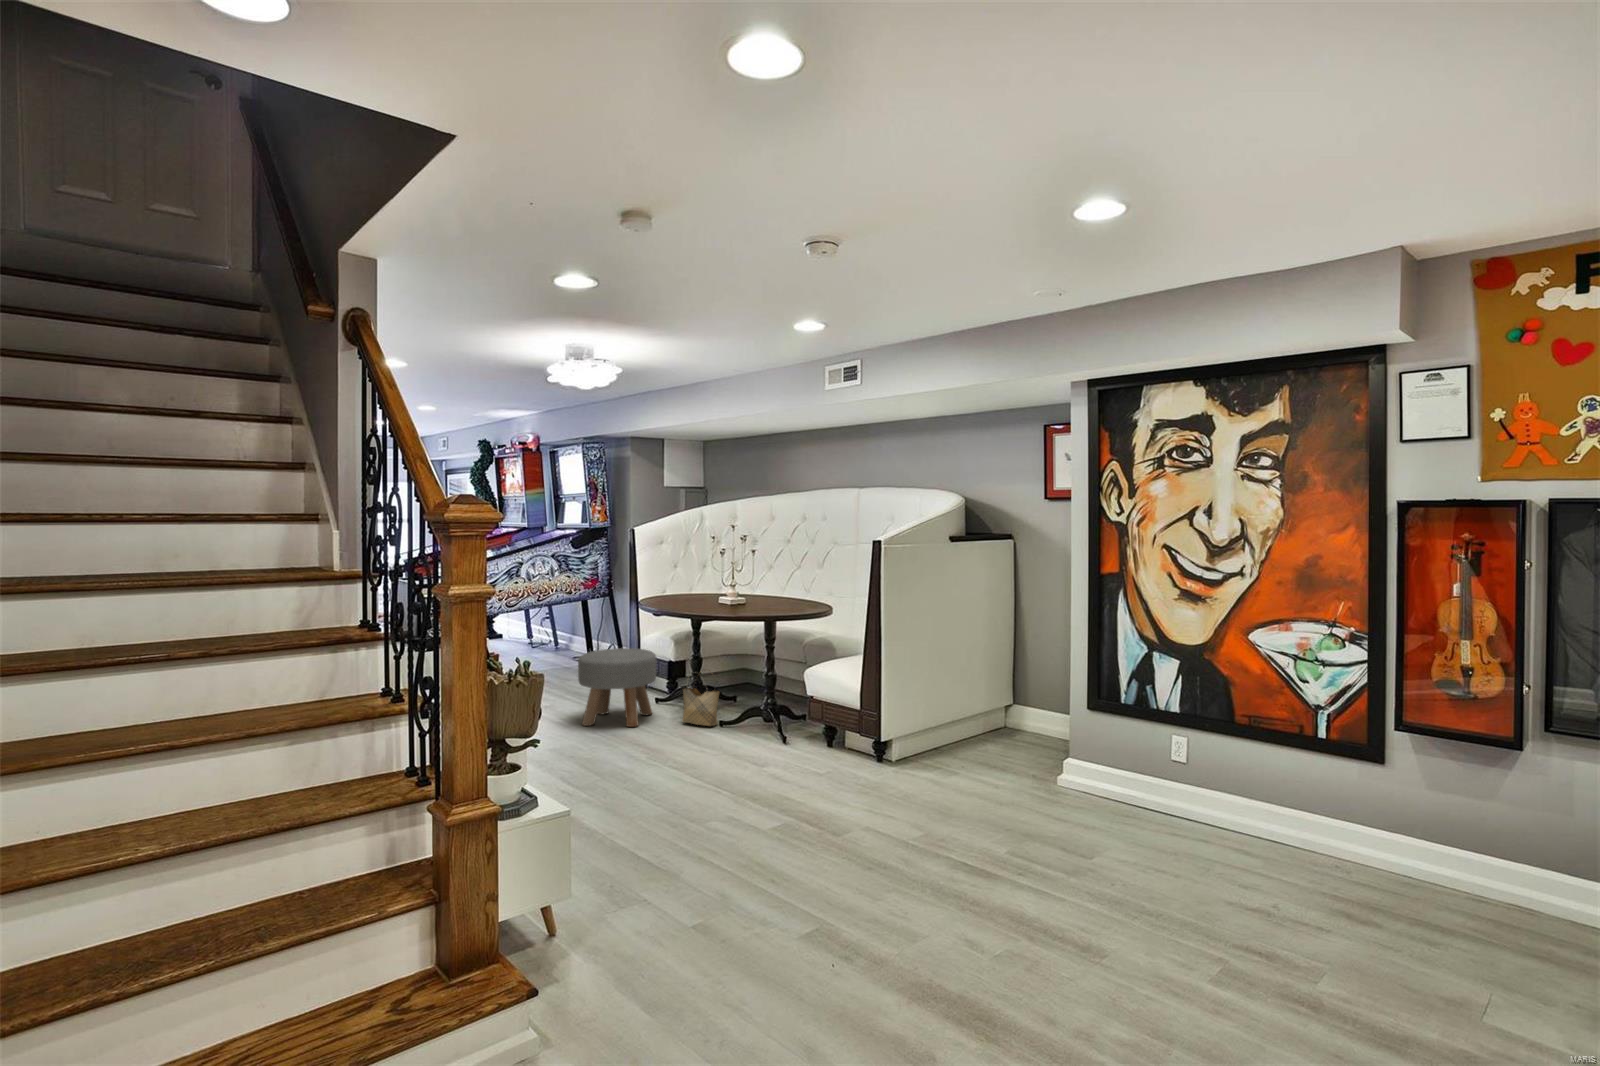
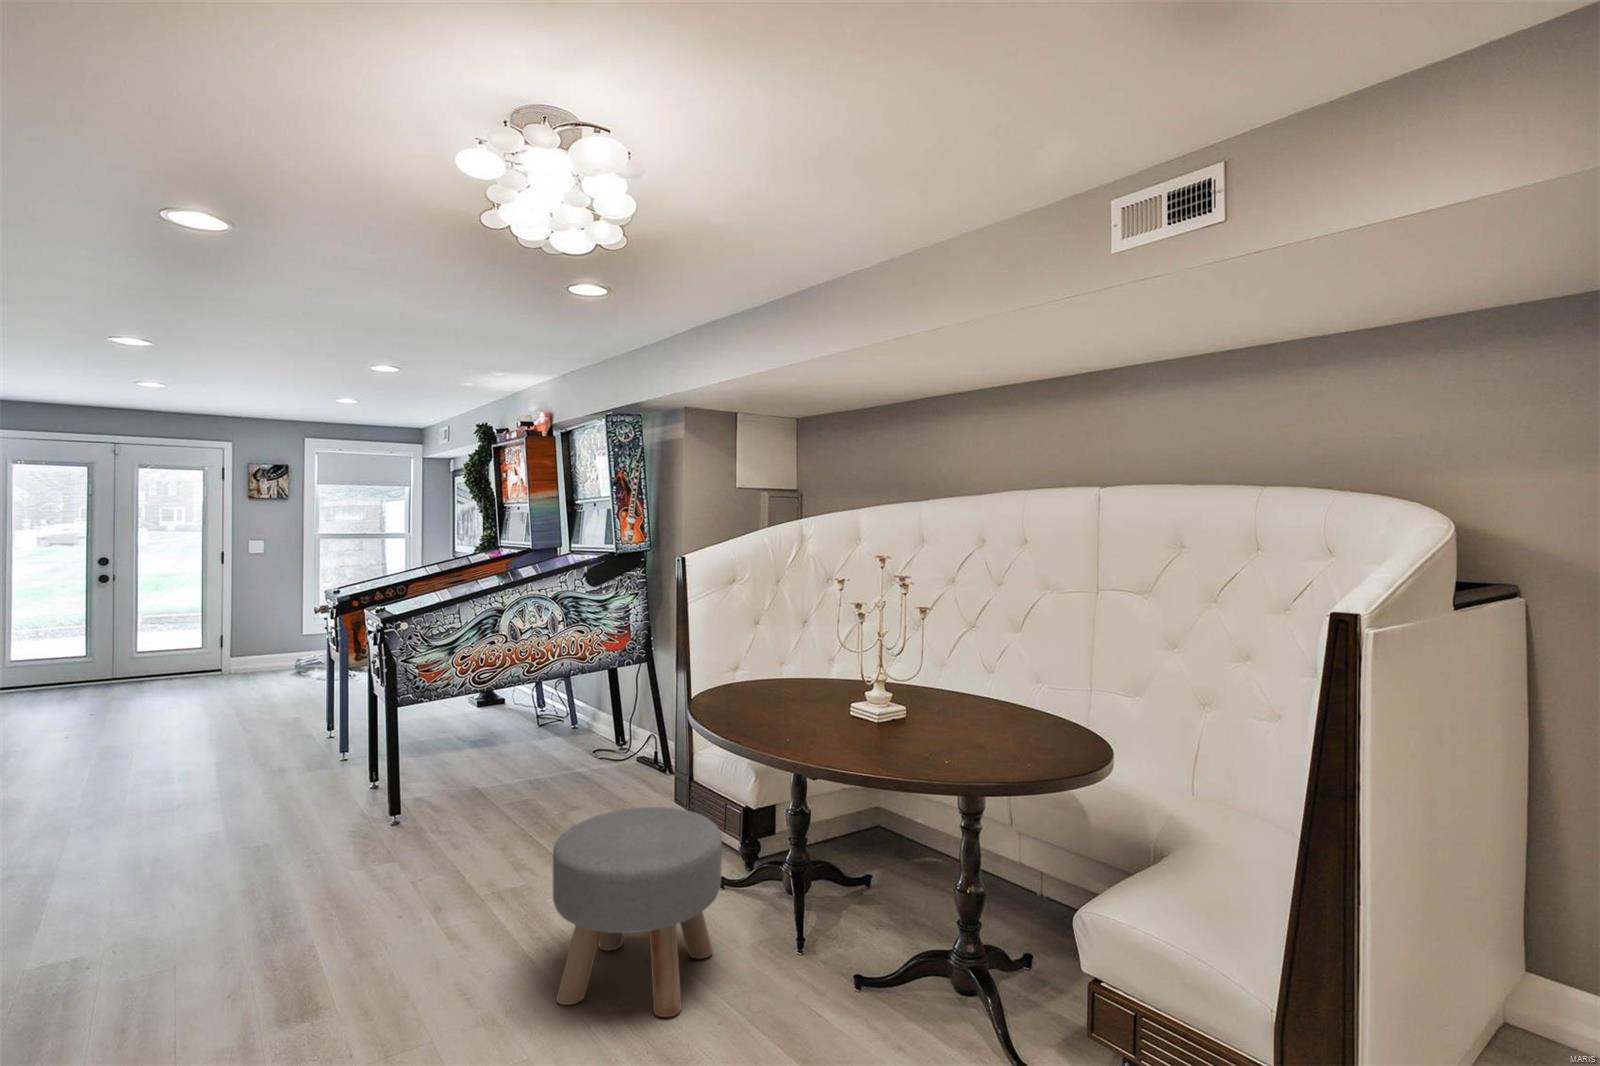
woven basket: present [682,672,720,726] -> none [778,876,866,1024]

